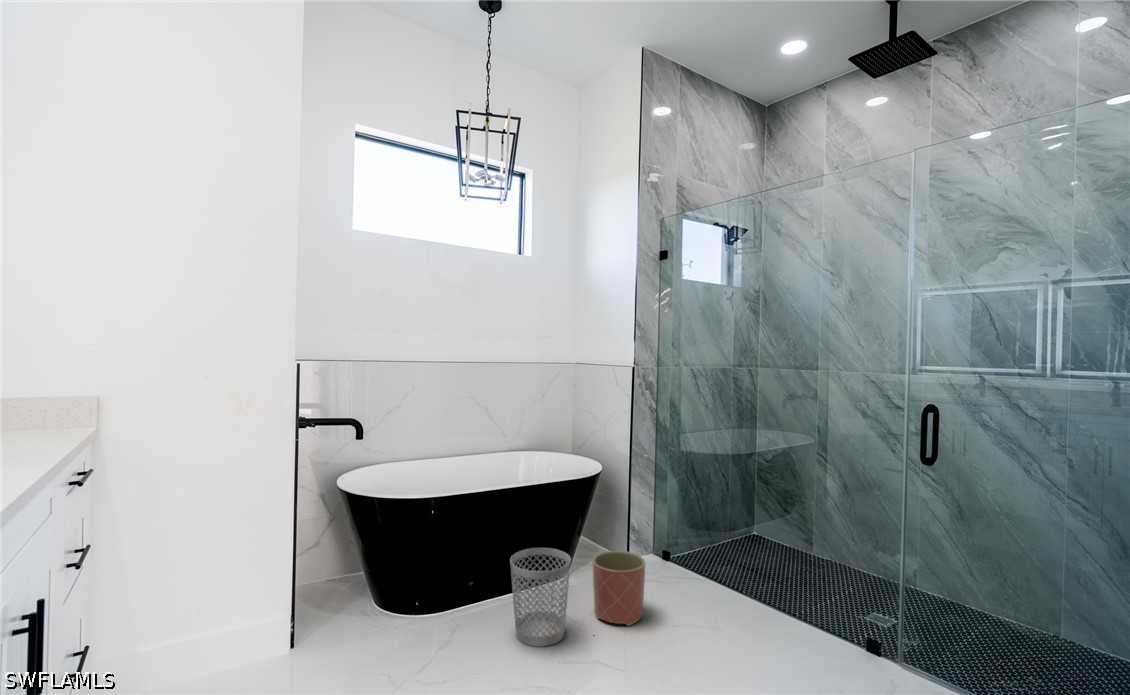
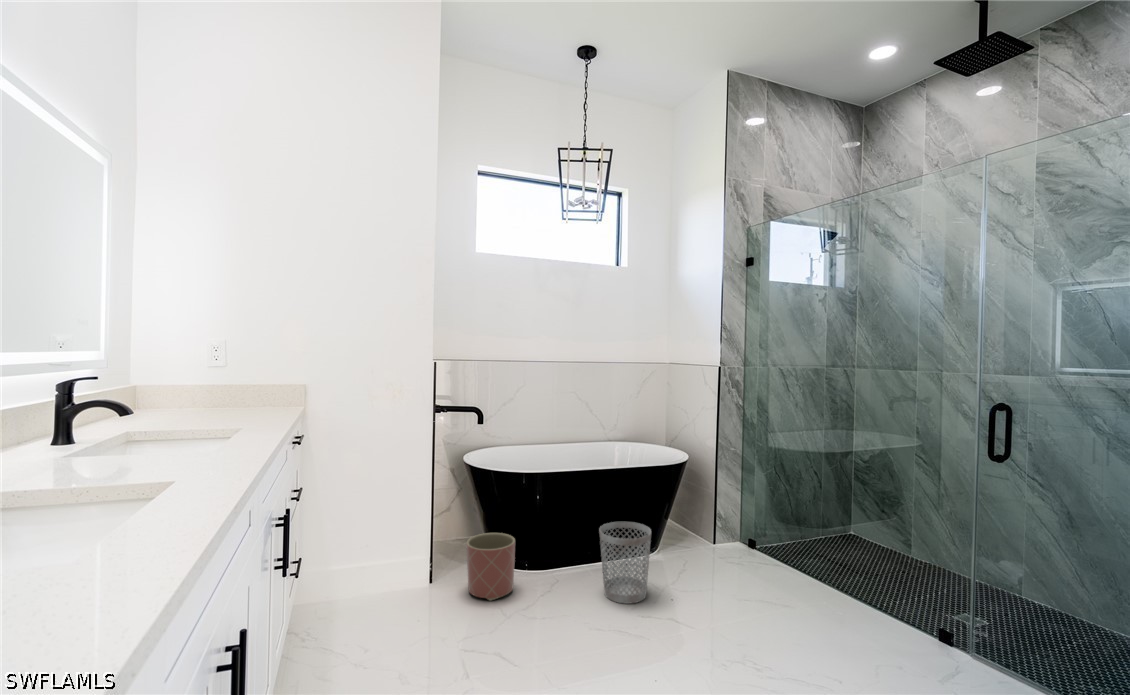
planter: present [593,551,645,626] -> present [466,533,515,601]

